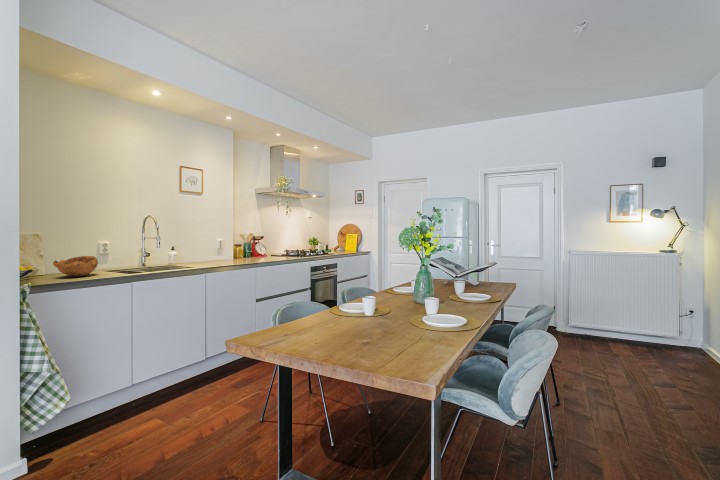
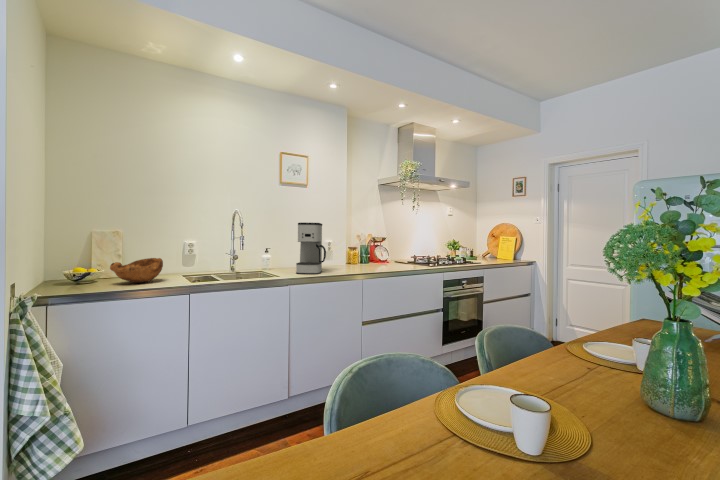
coffee maker: none [203,225,227,265] -> present [296,223,326,274]

